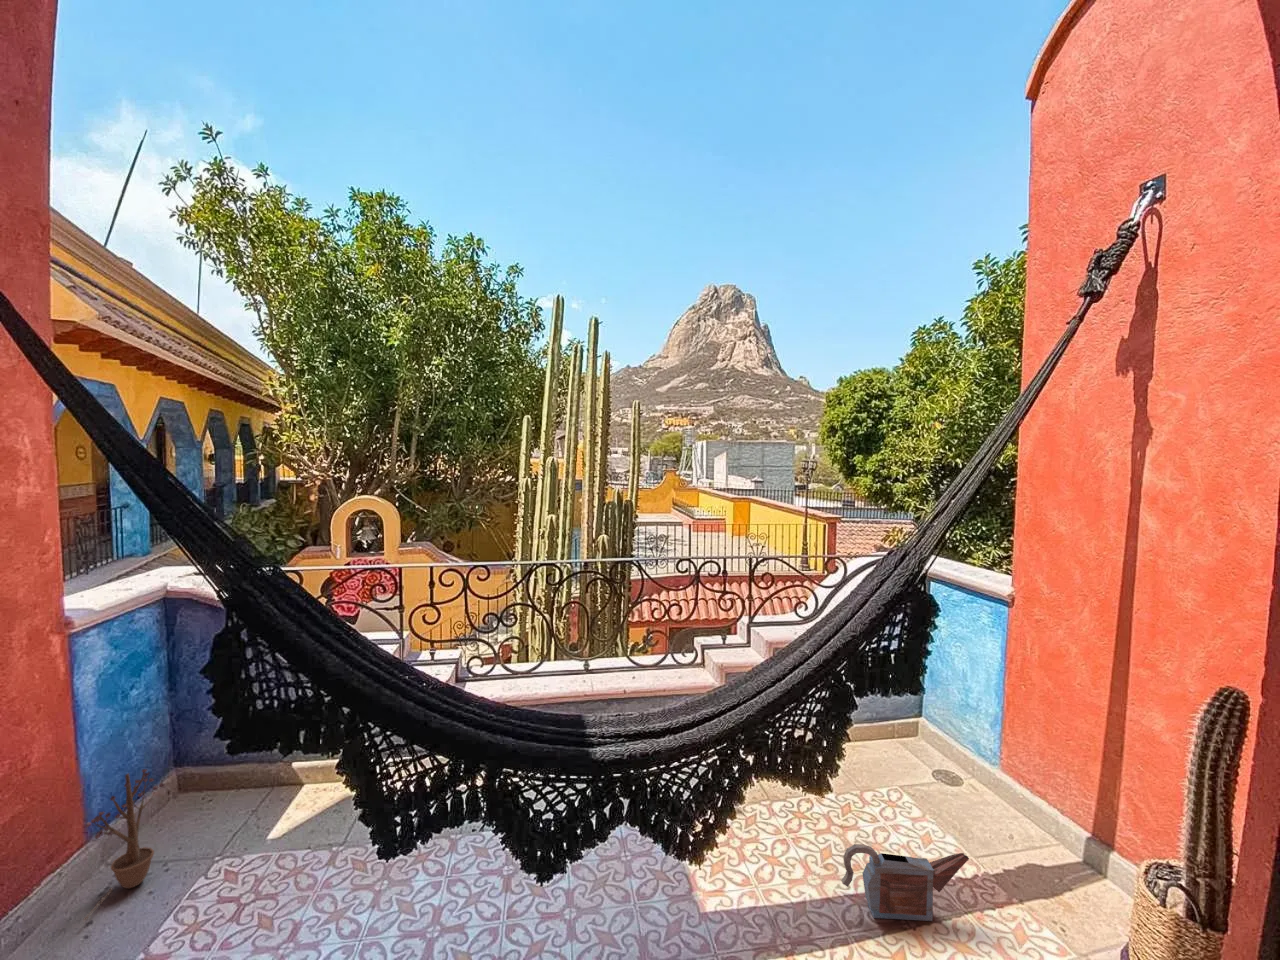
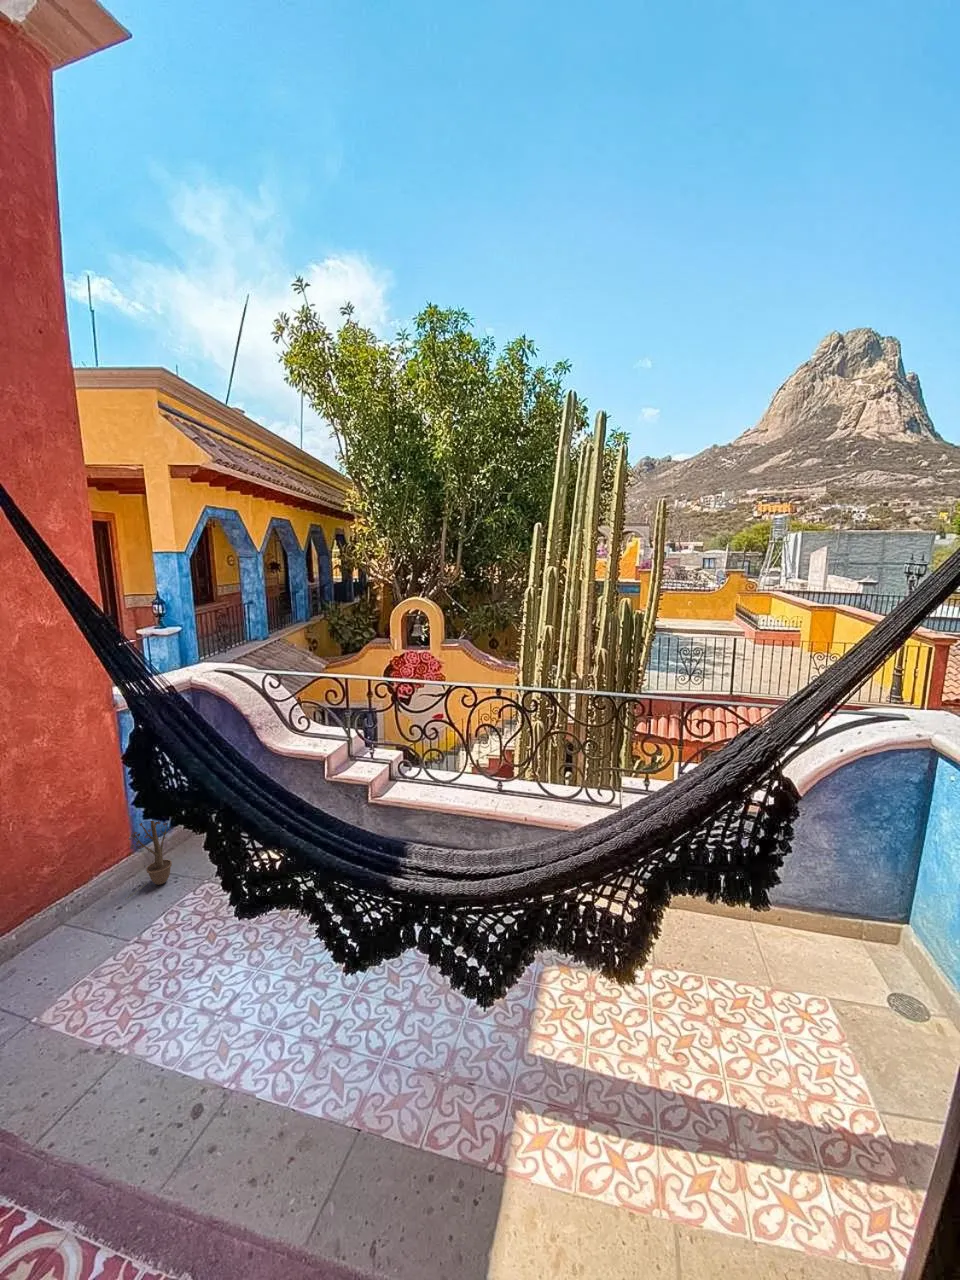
watering can: present [841,844,969,921] -> none [665,1050,832,1170]

